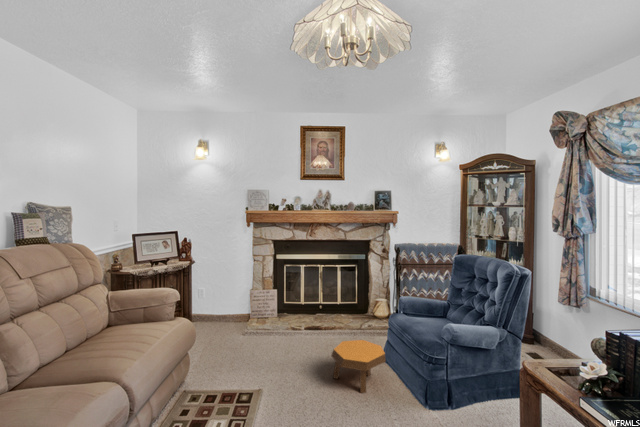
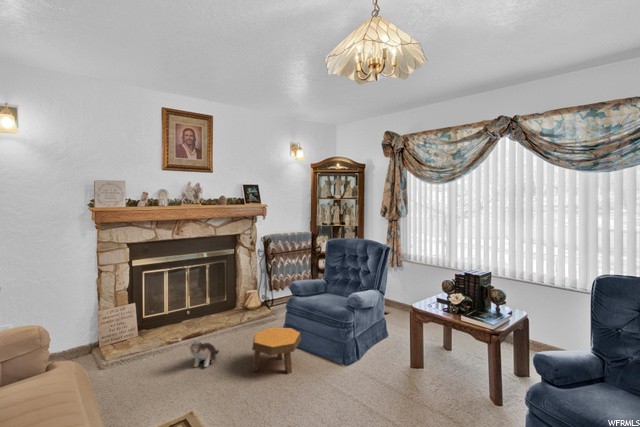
plush toy: none [284,334,322,360] -> present [187,341,219,367]

